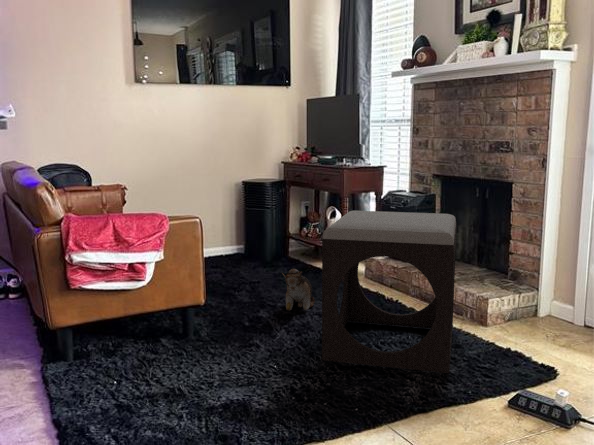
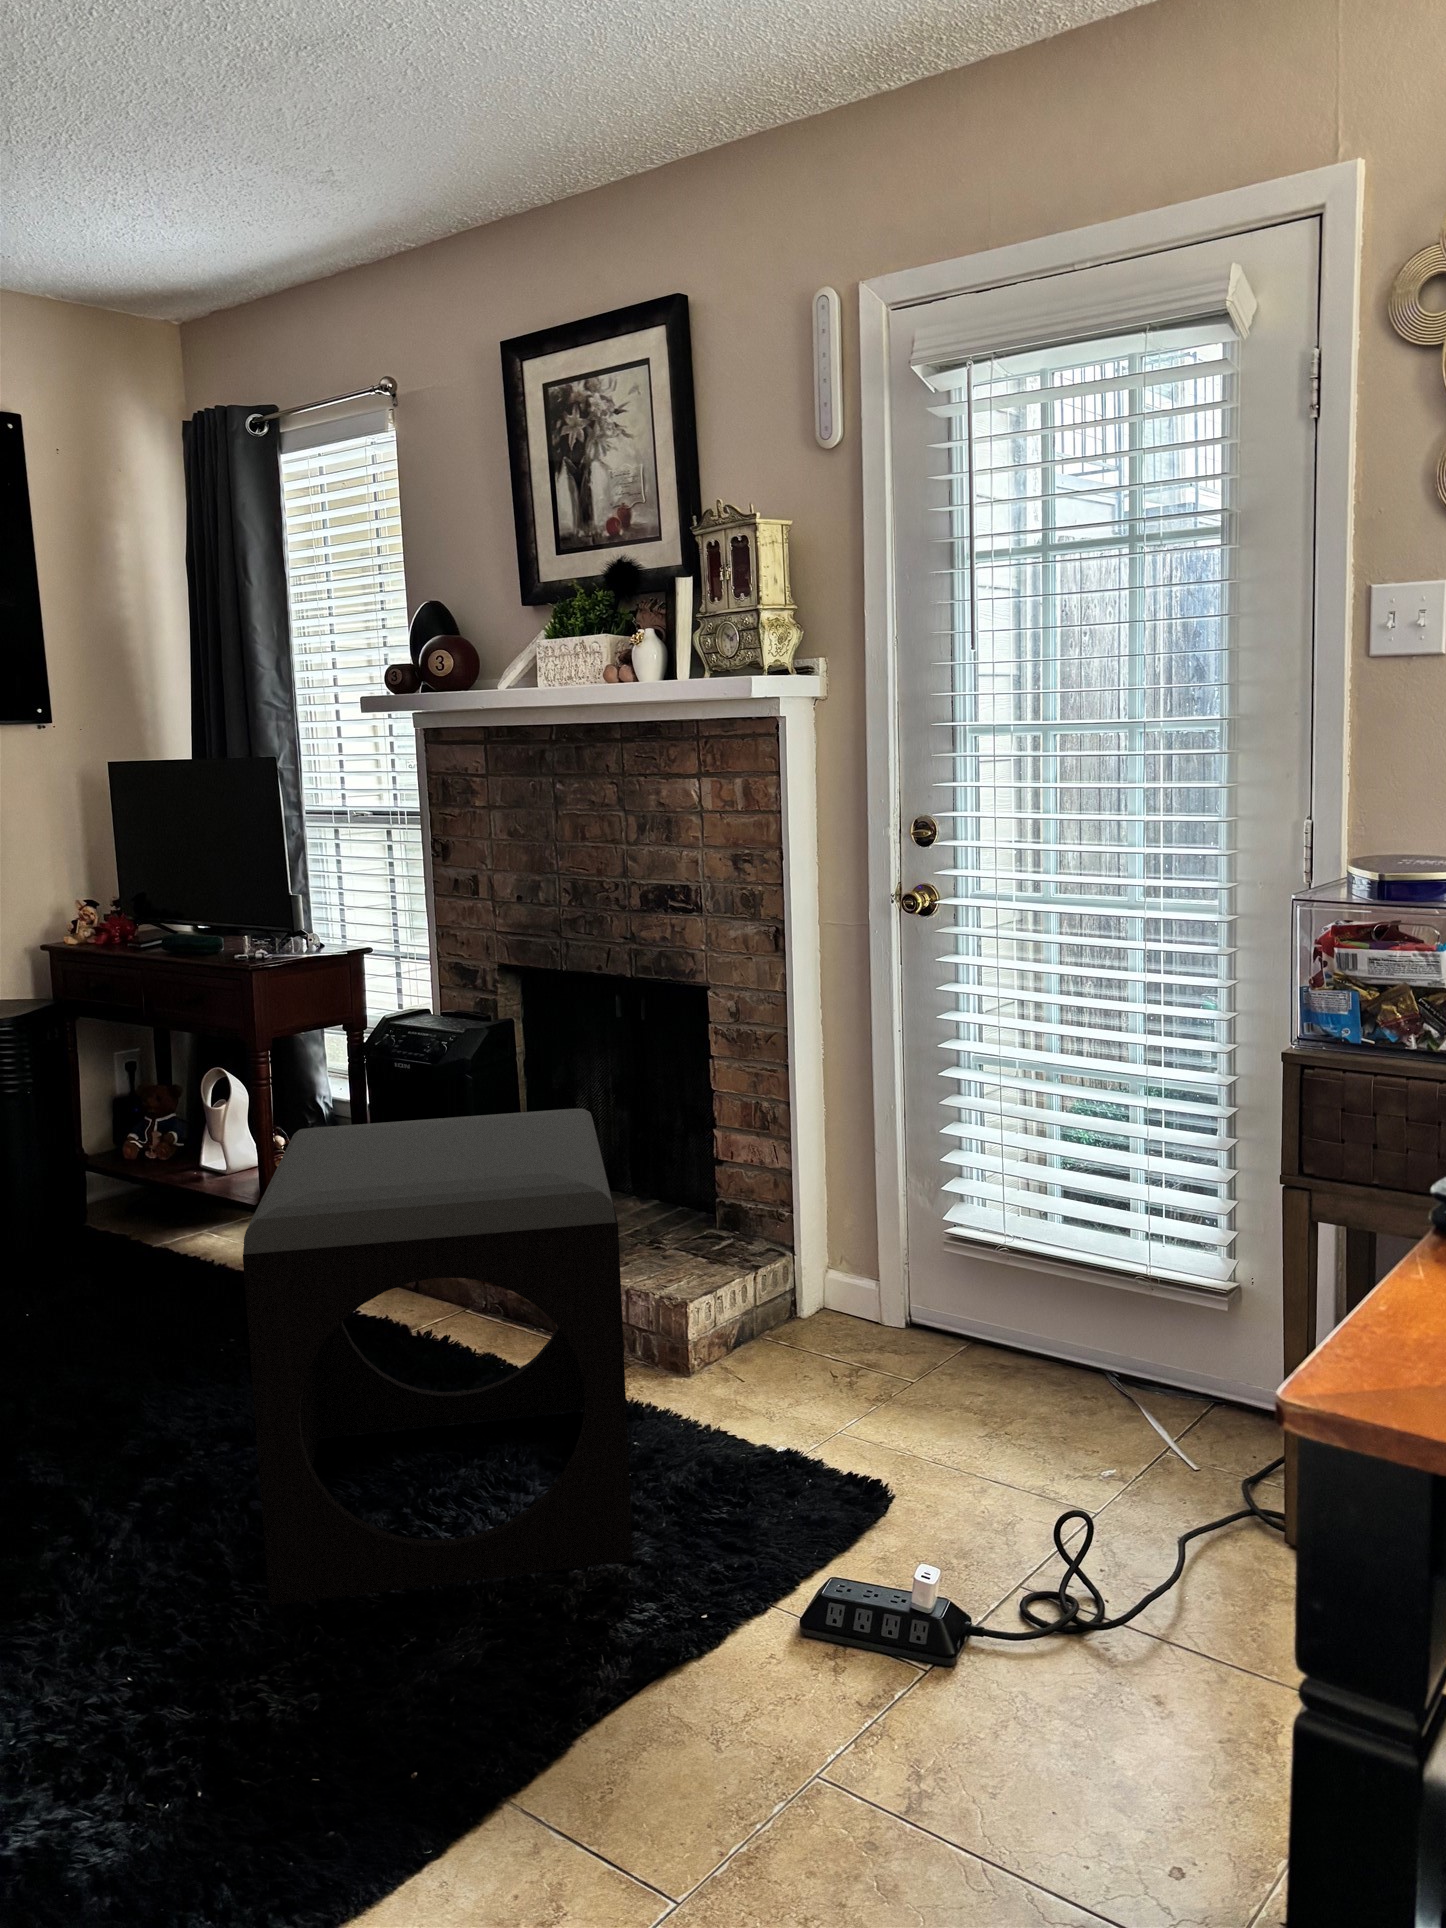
plush toy: present [282,269,315,311] -> none [99,1309,207,1436]

